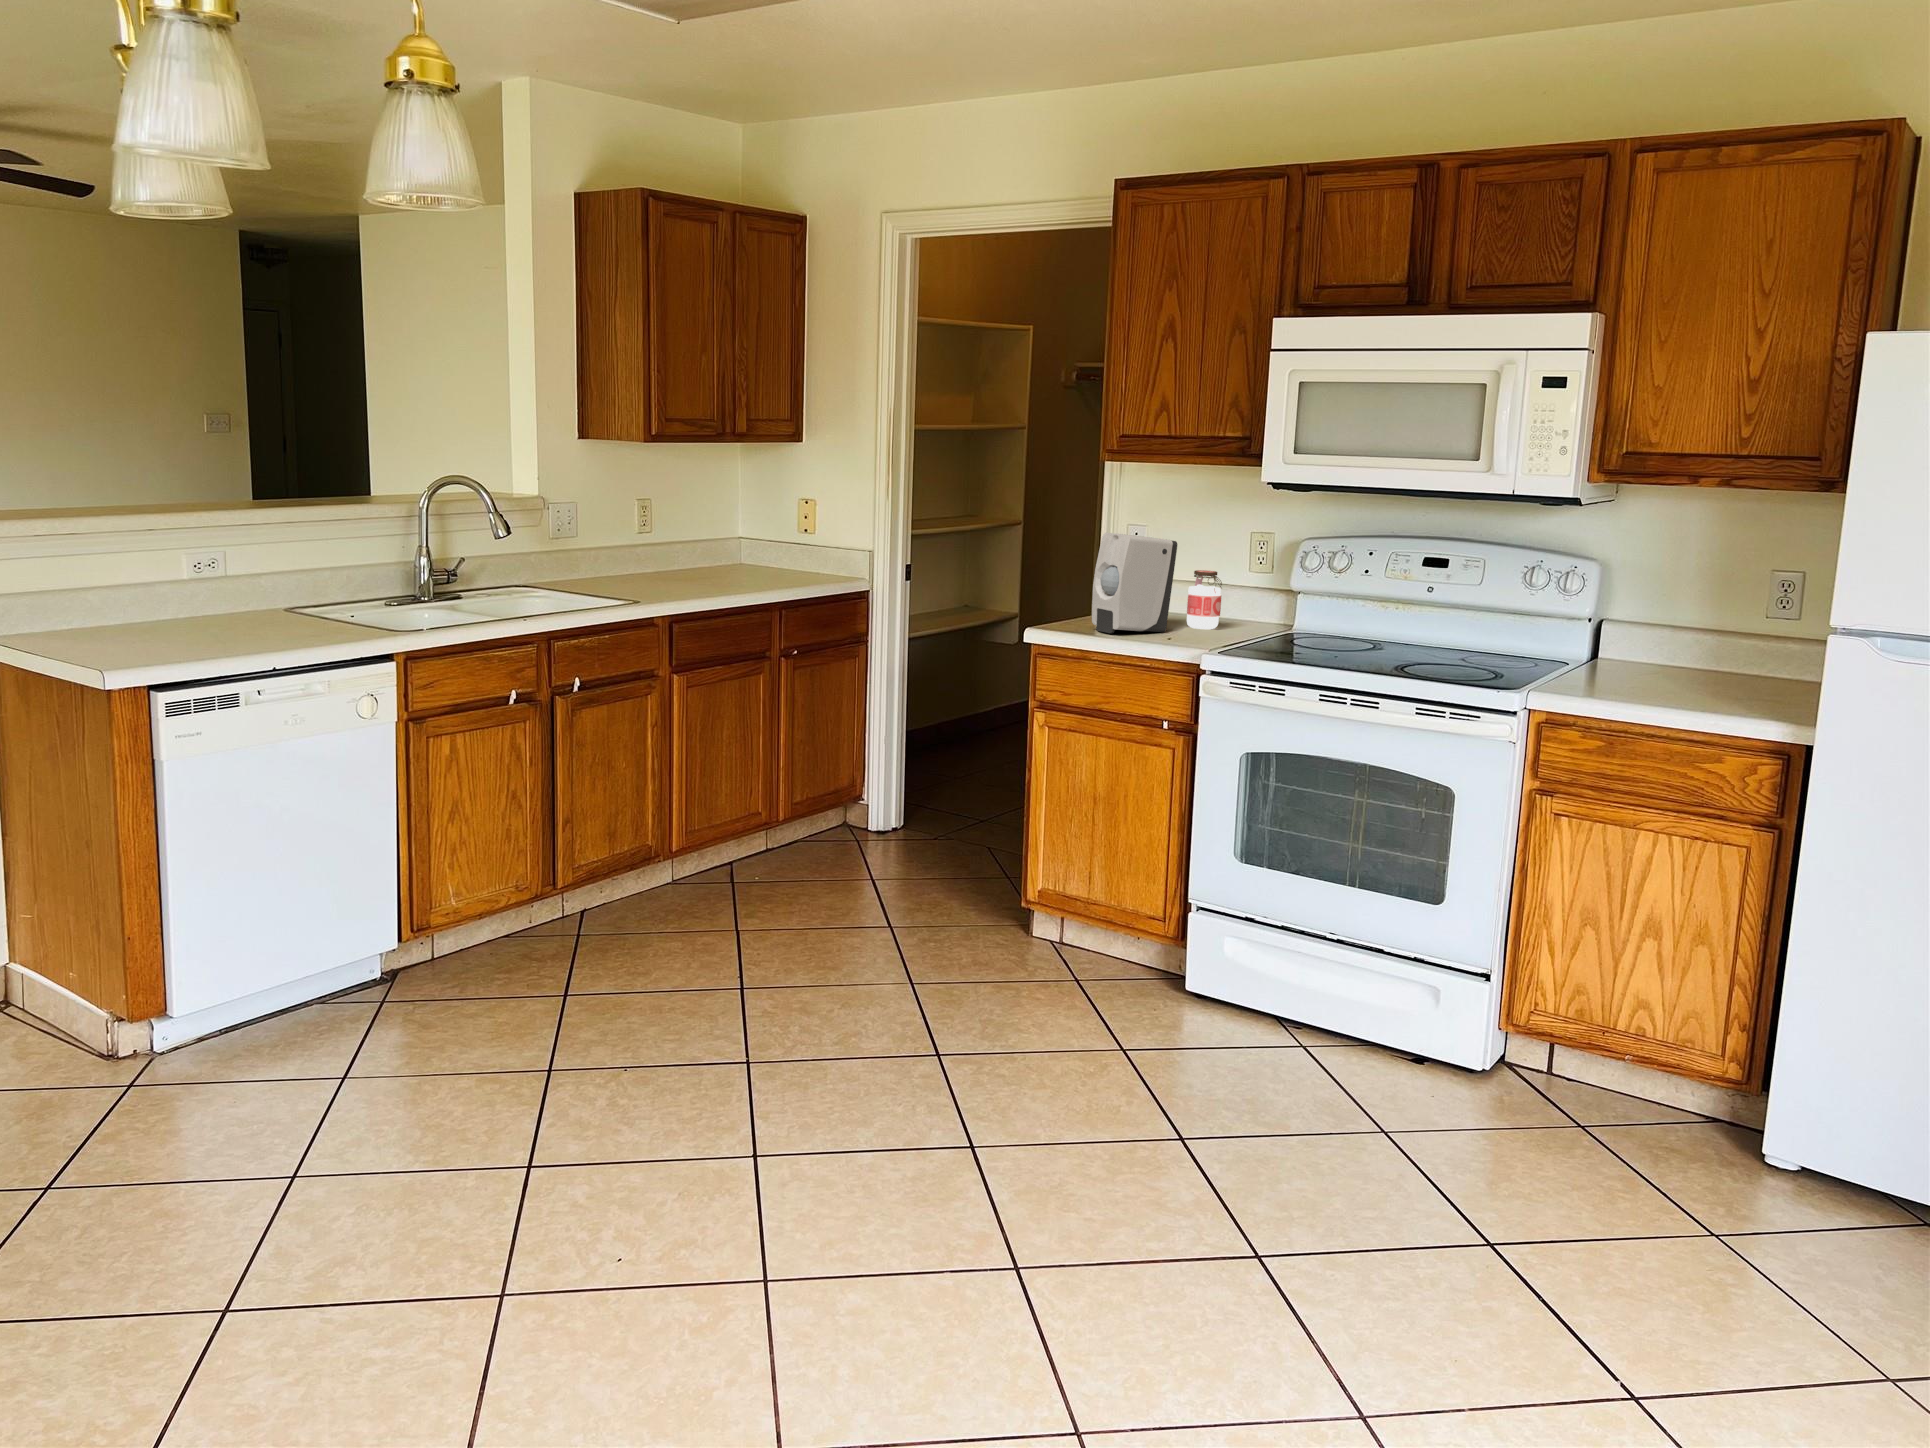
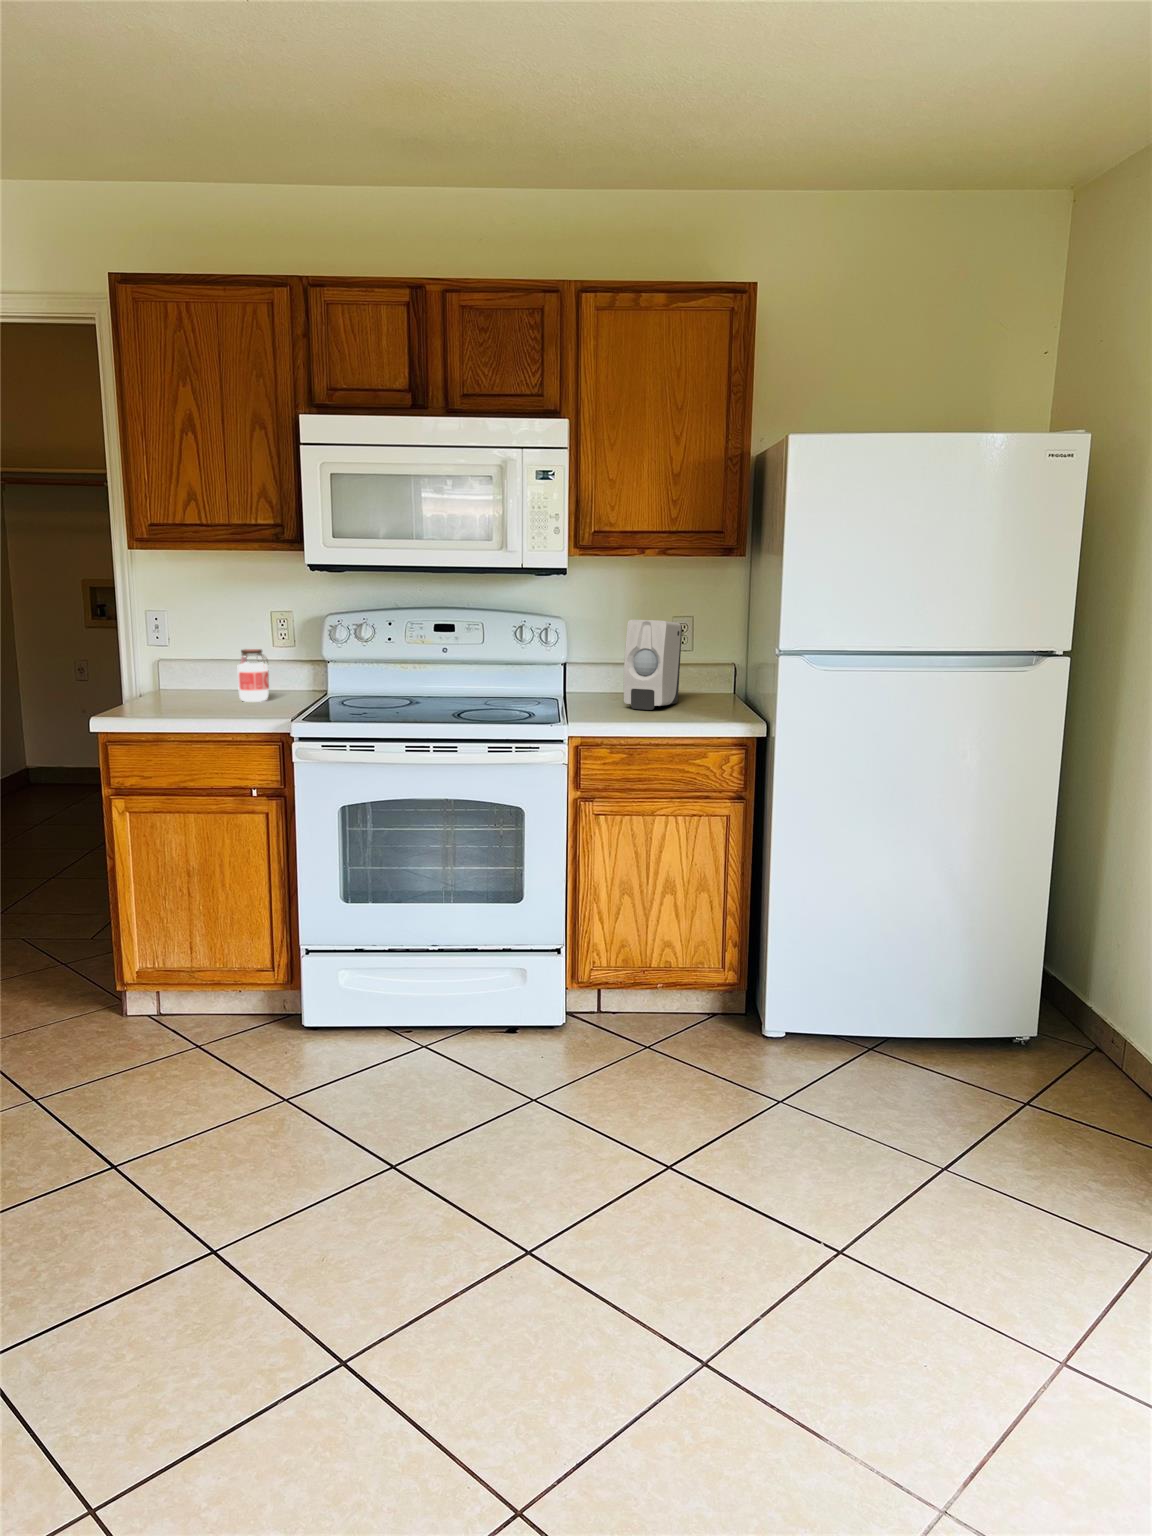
soap dispenser: present [1092,532,1177,633] -> present [624,620,682,710]

